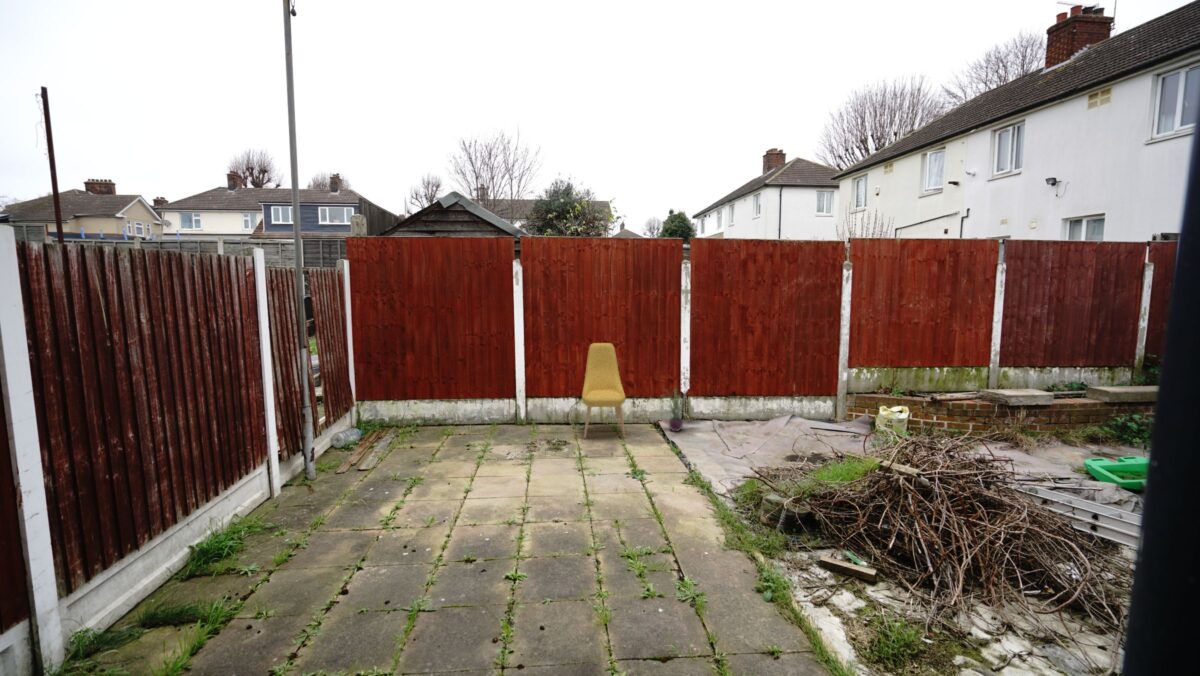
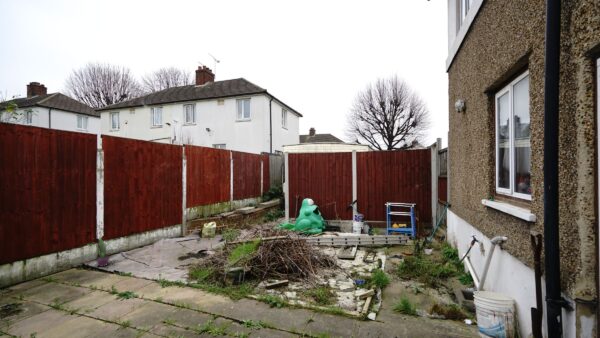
chair: present [582,343,625,438] -> none [14,211,72,295]

